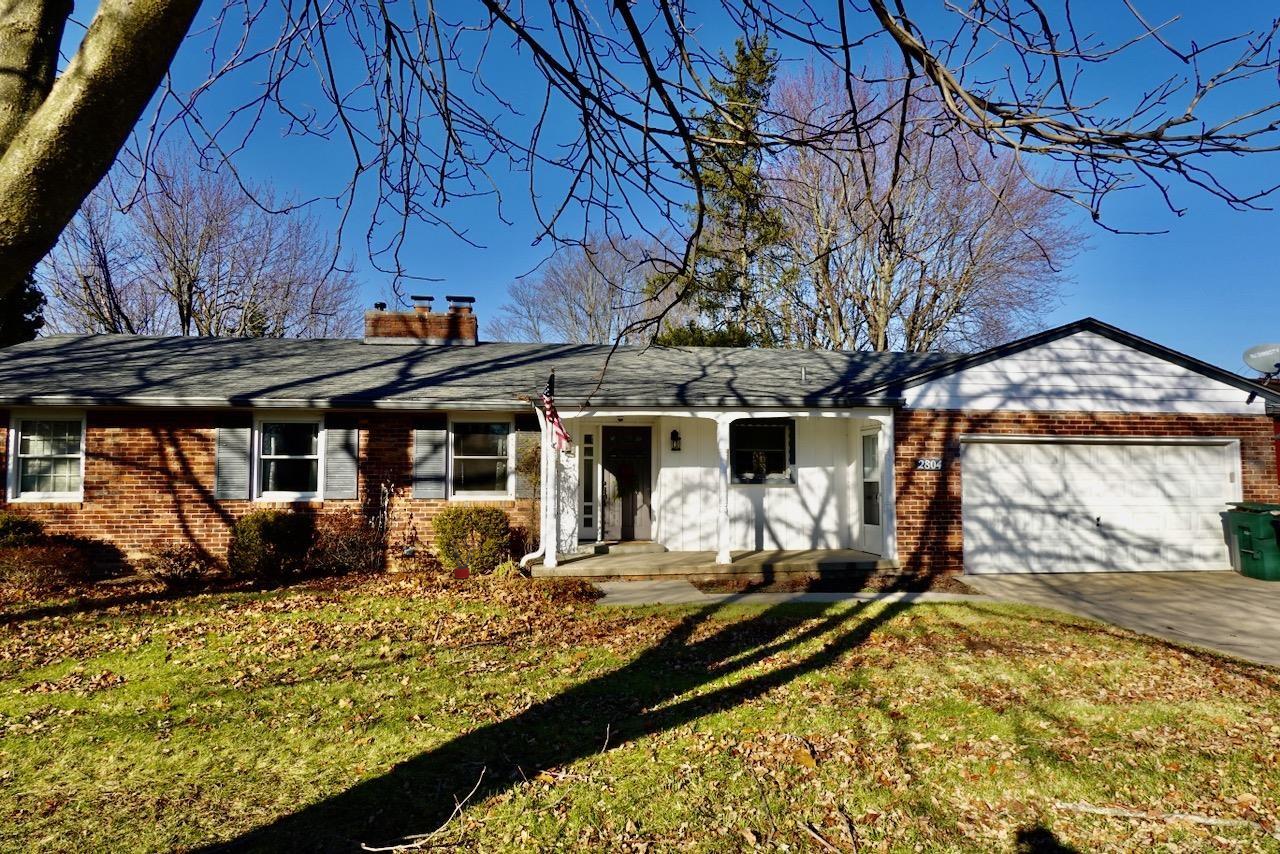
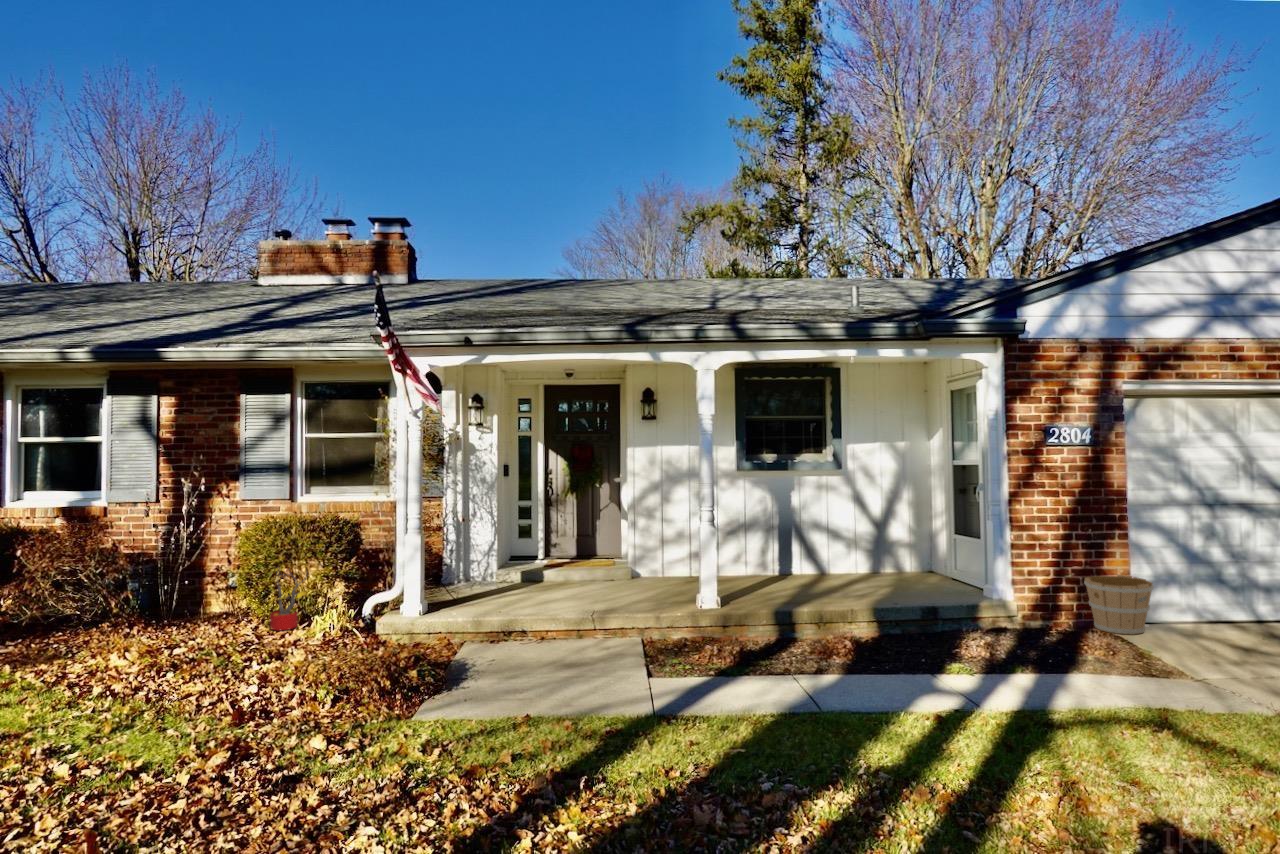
wooden bucket: none [937,546,974,578] -> present [1084,575,1154,635]

